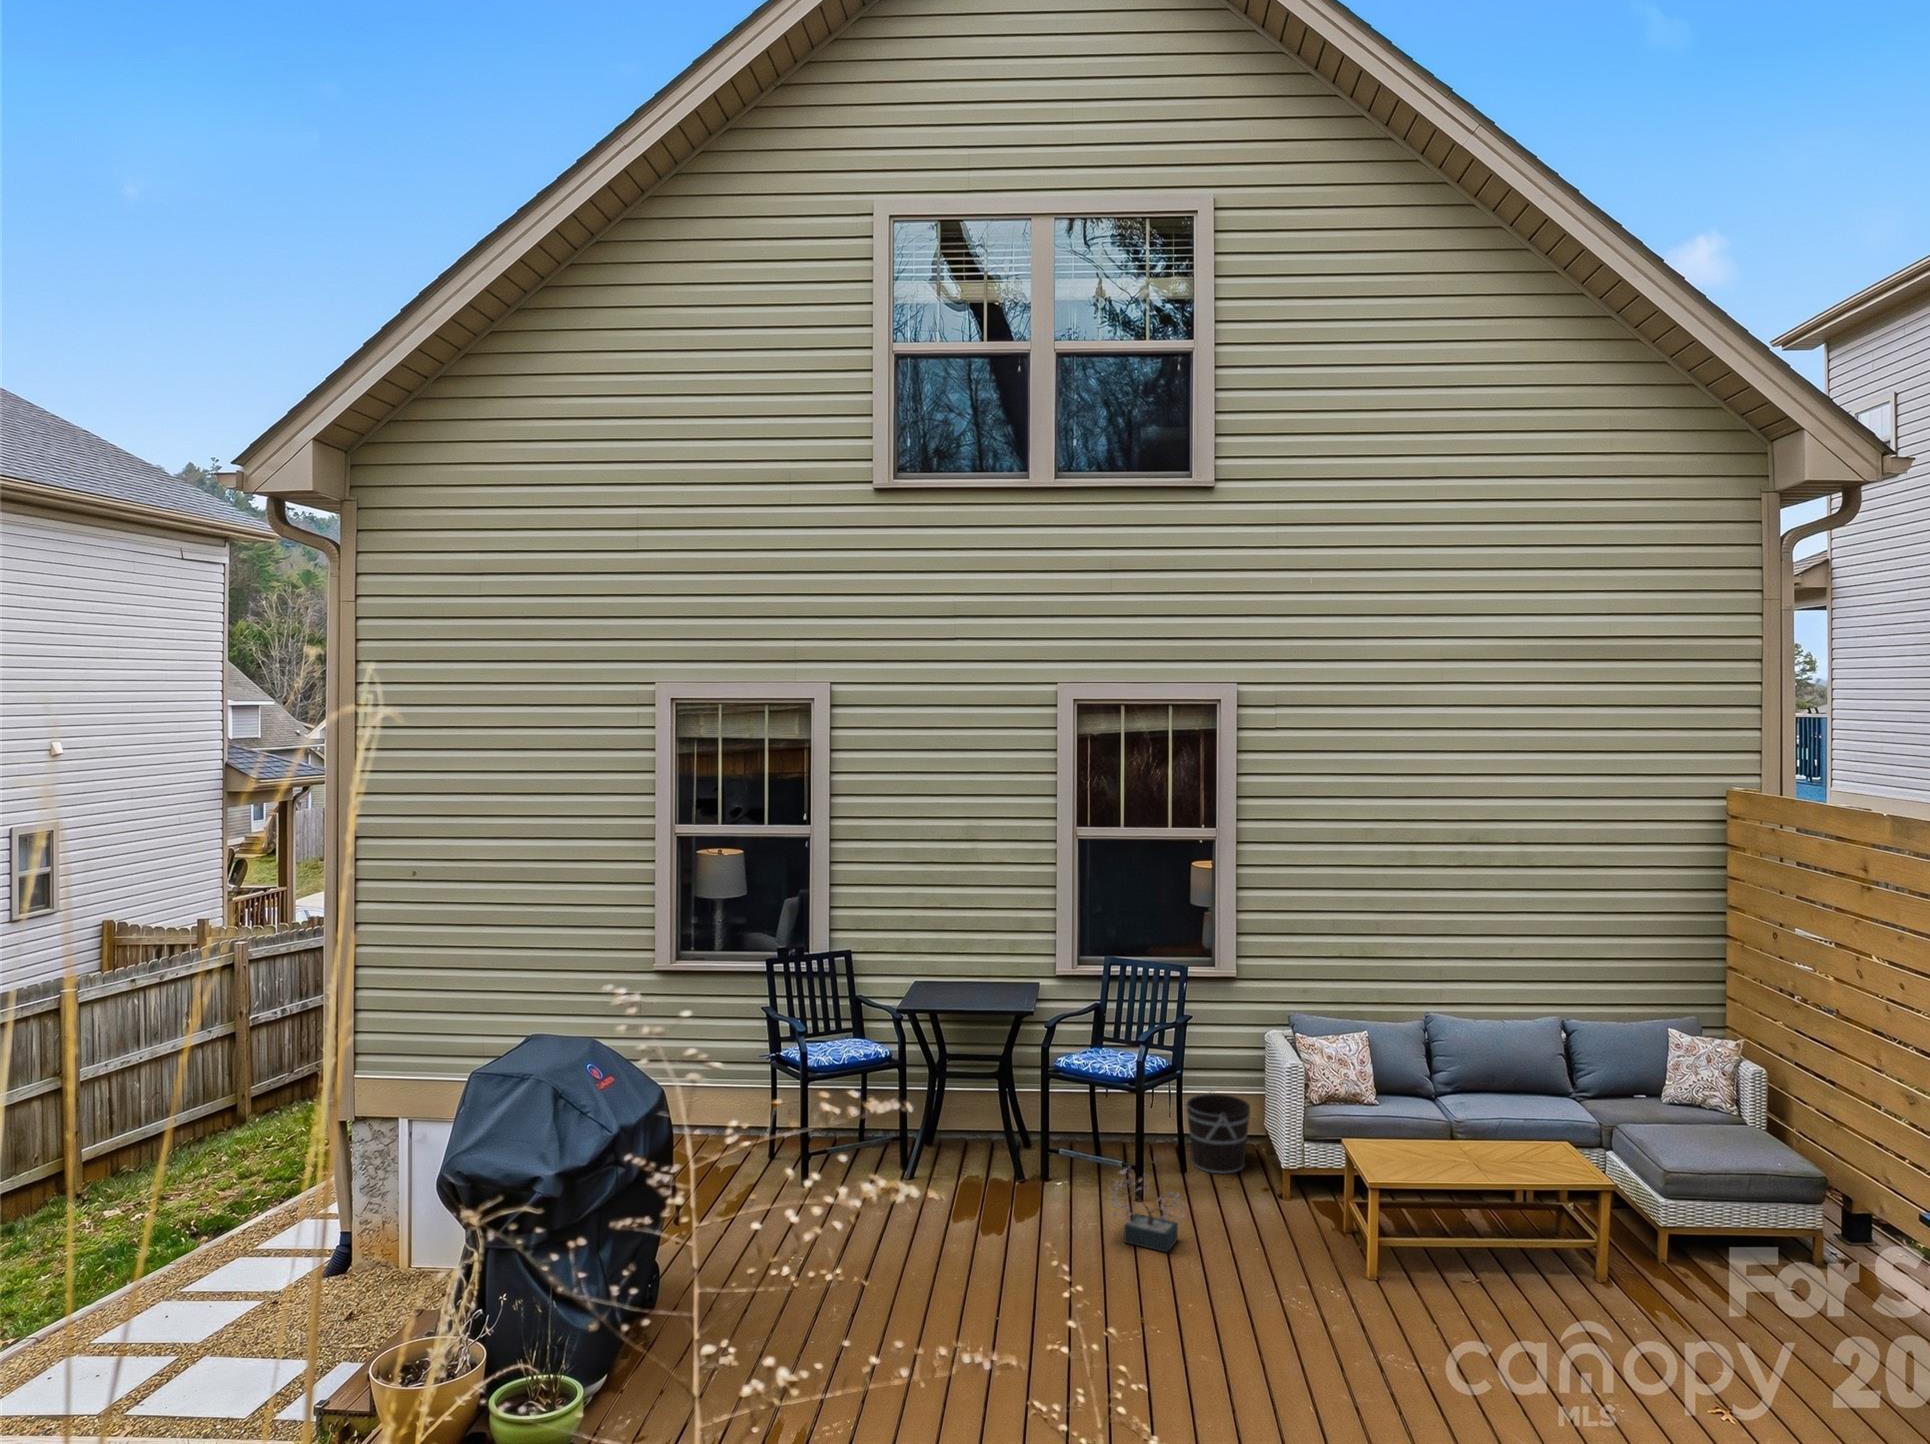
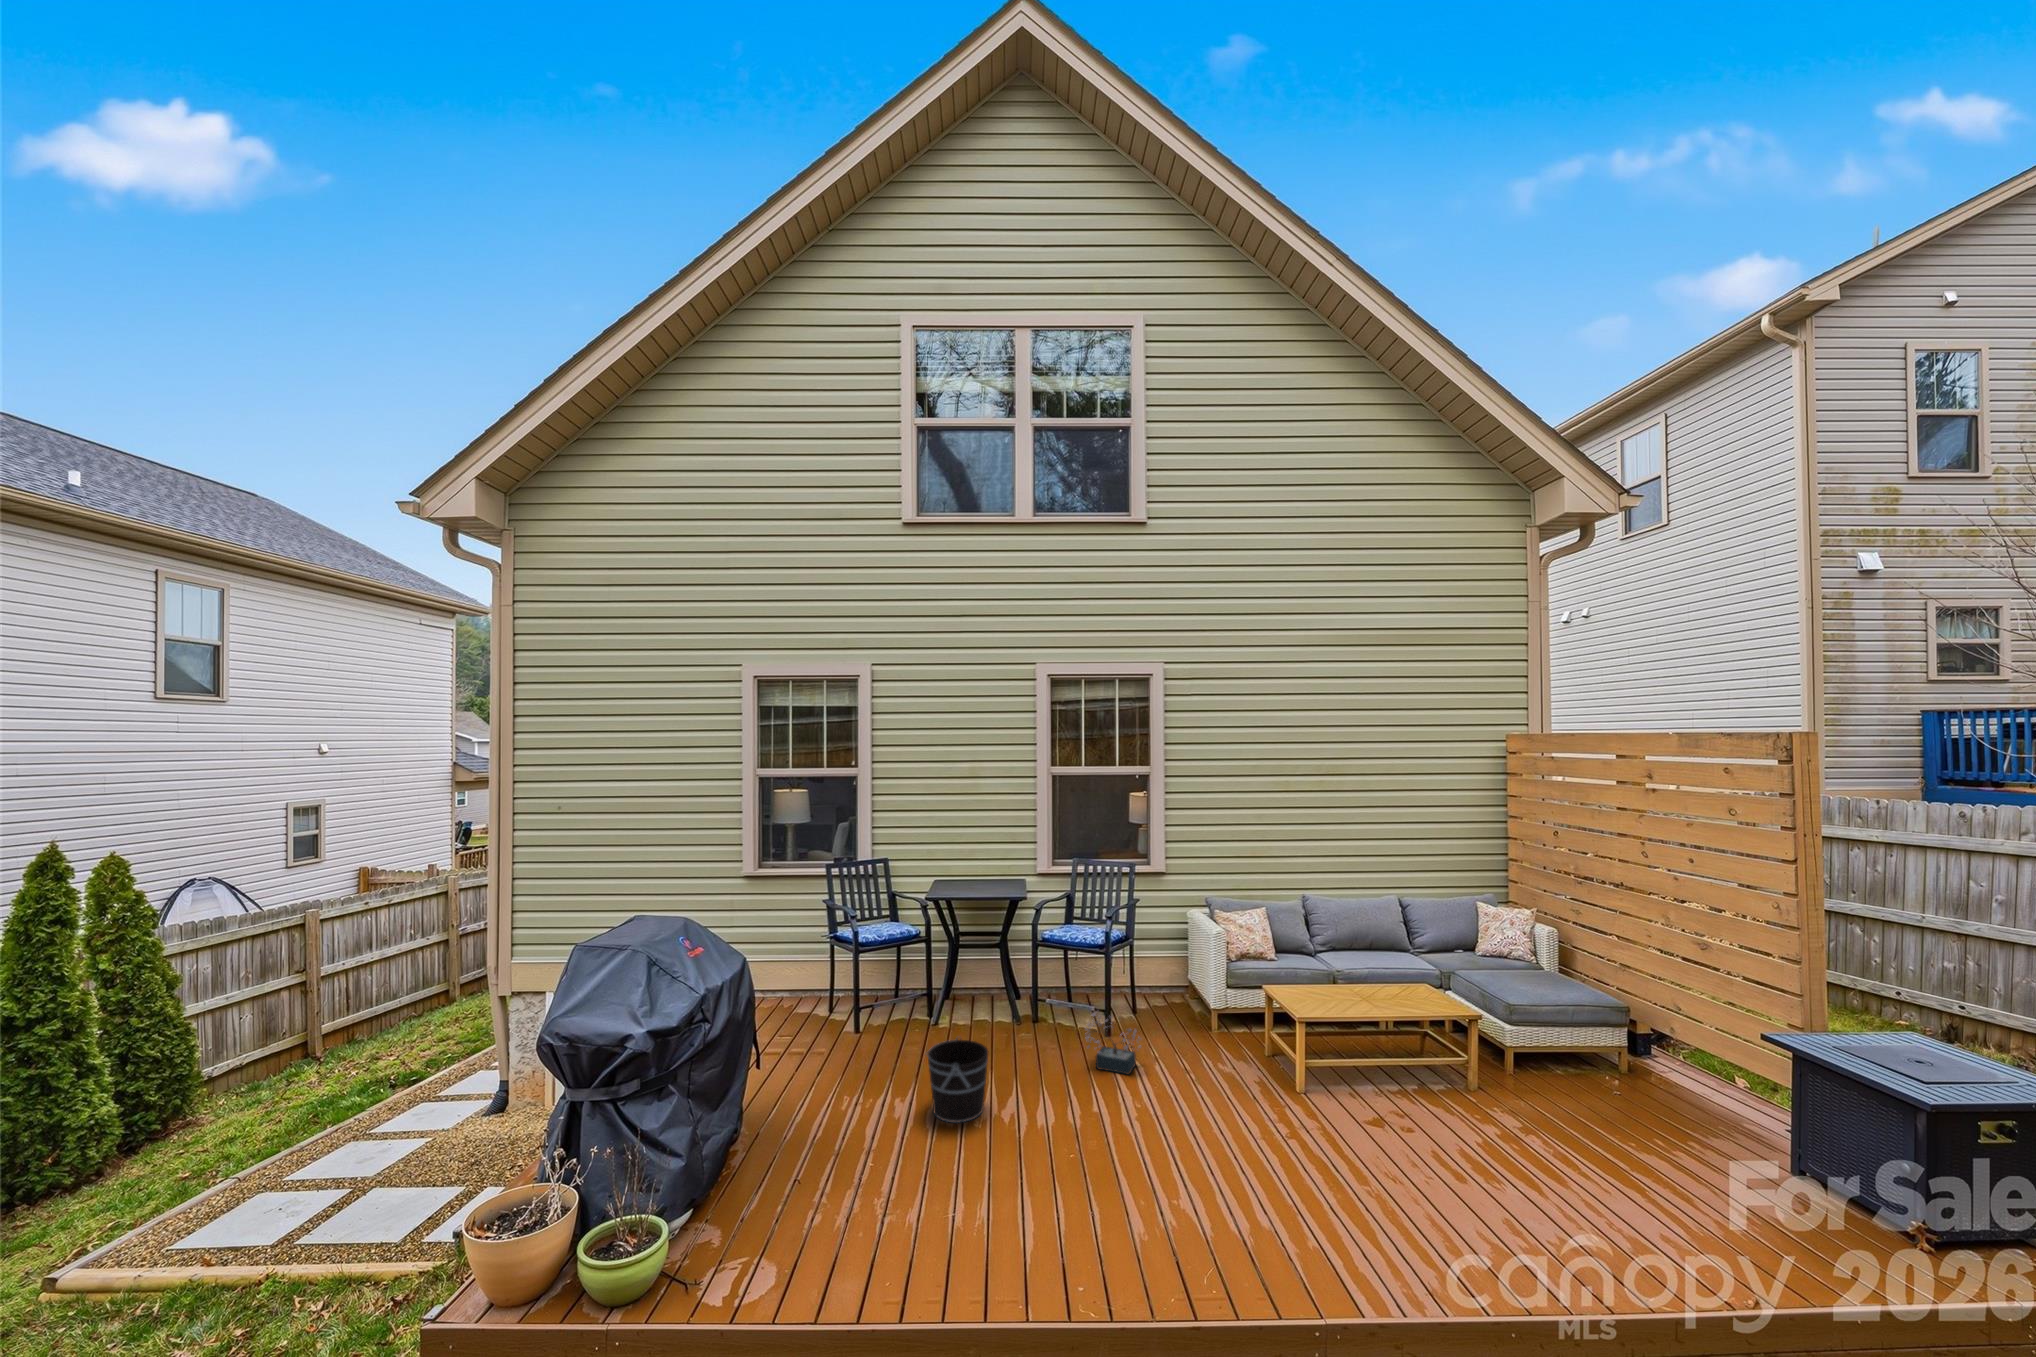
bucket: present [1186,1091,1250,1173] -> present [927,1038,988,1123]

